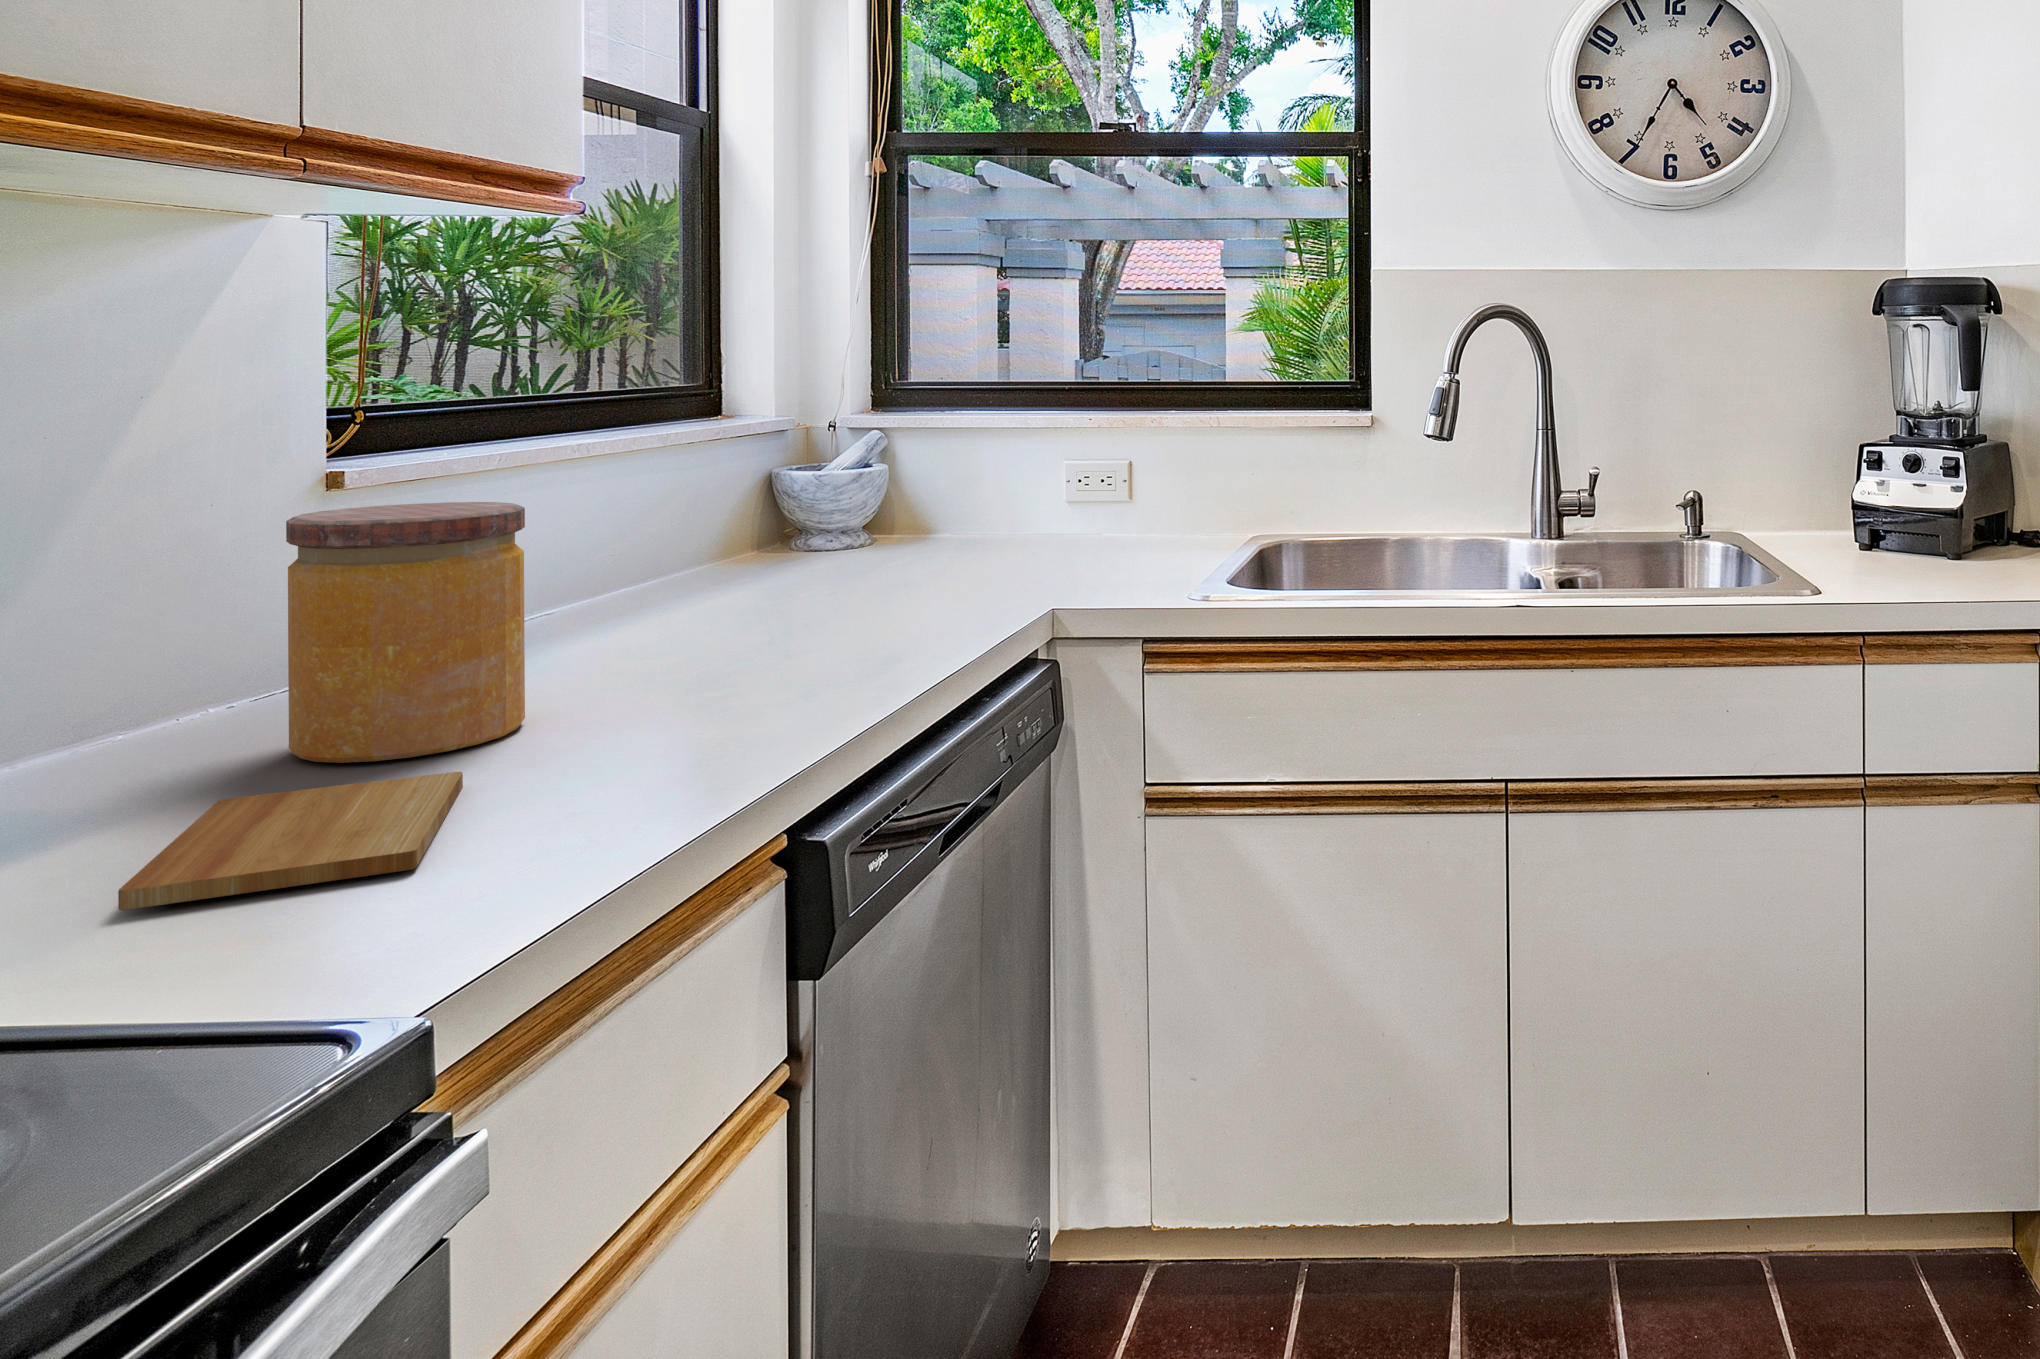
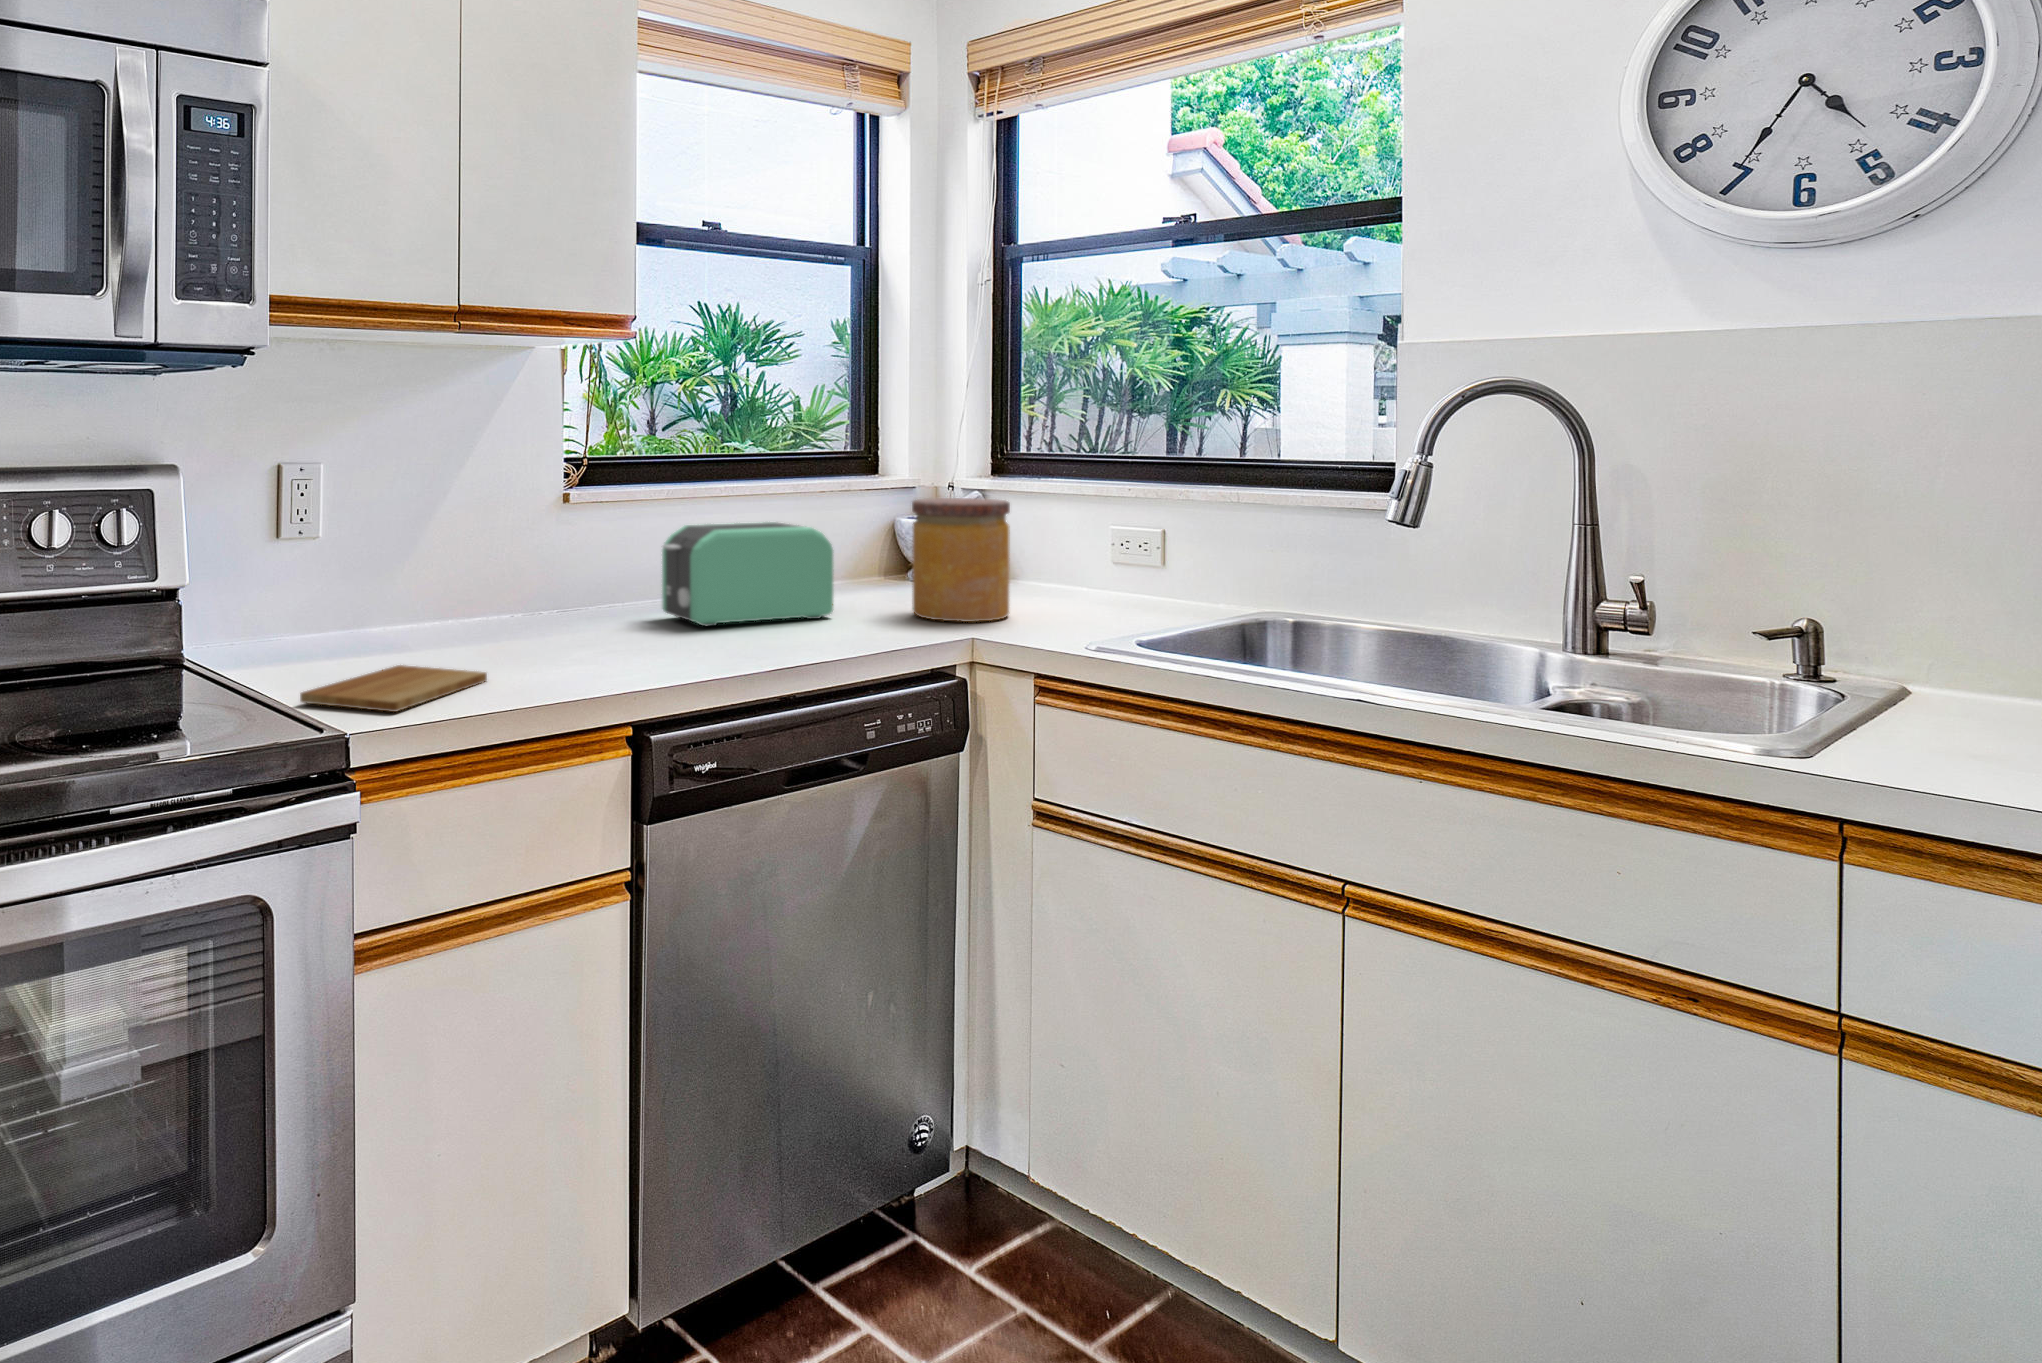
toaster: none [547,487,821,647] -> present [662,522,833,626]
jar: present [286,502,525,763] -> present [912,498,1010,622]

